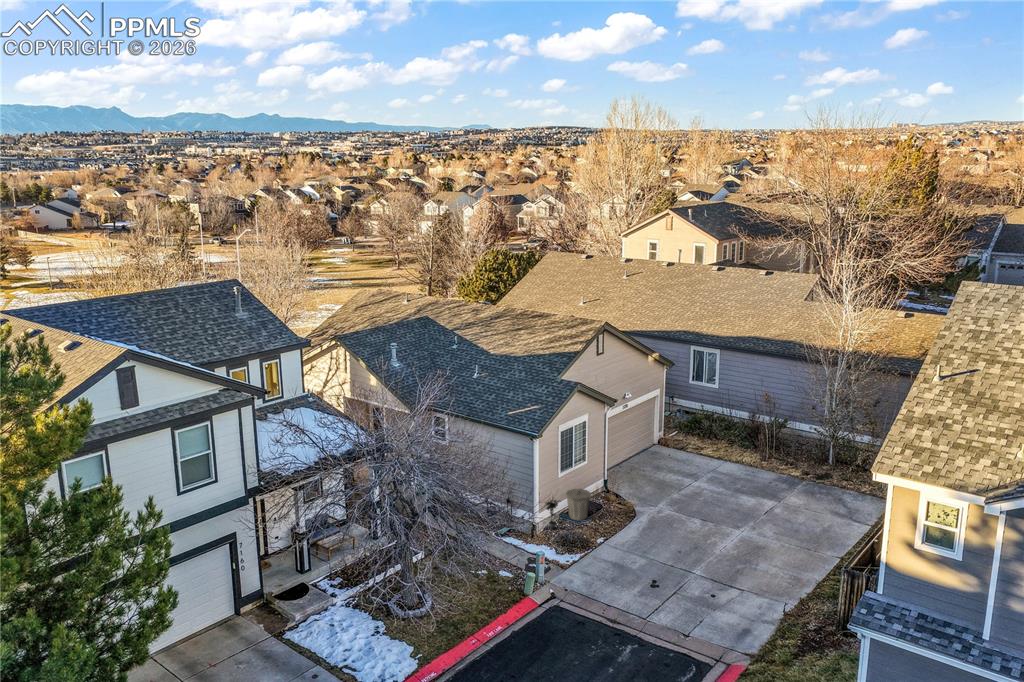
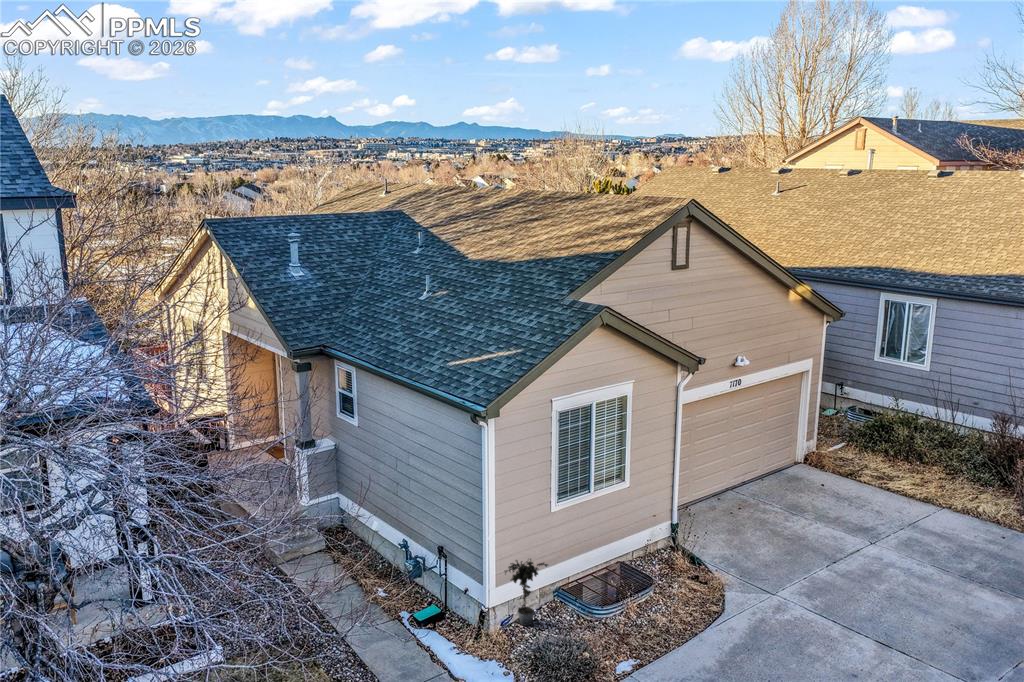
trash can: present [566,489,591,520] -> none [567,539,622,610]

